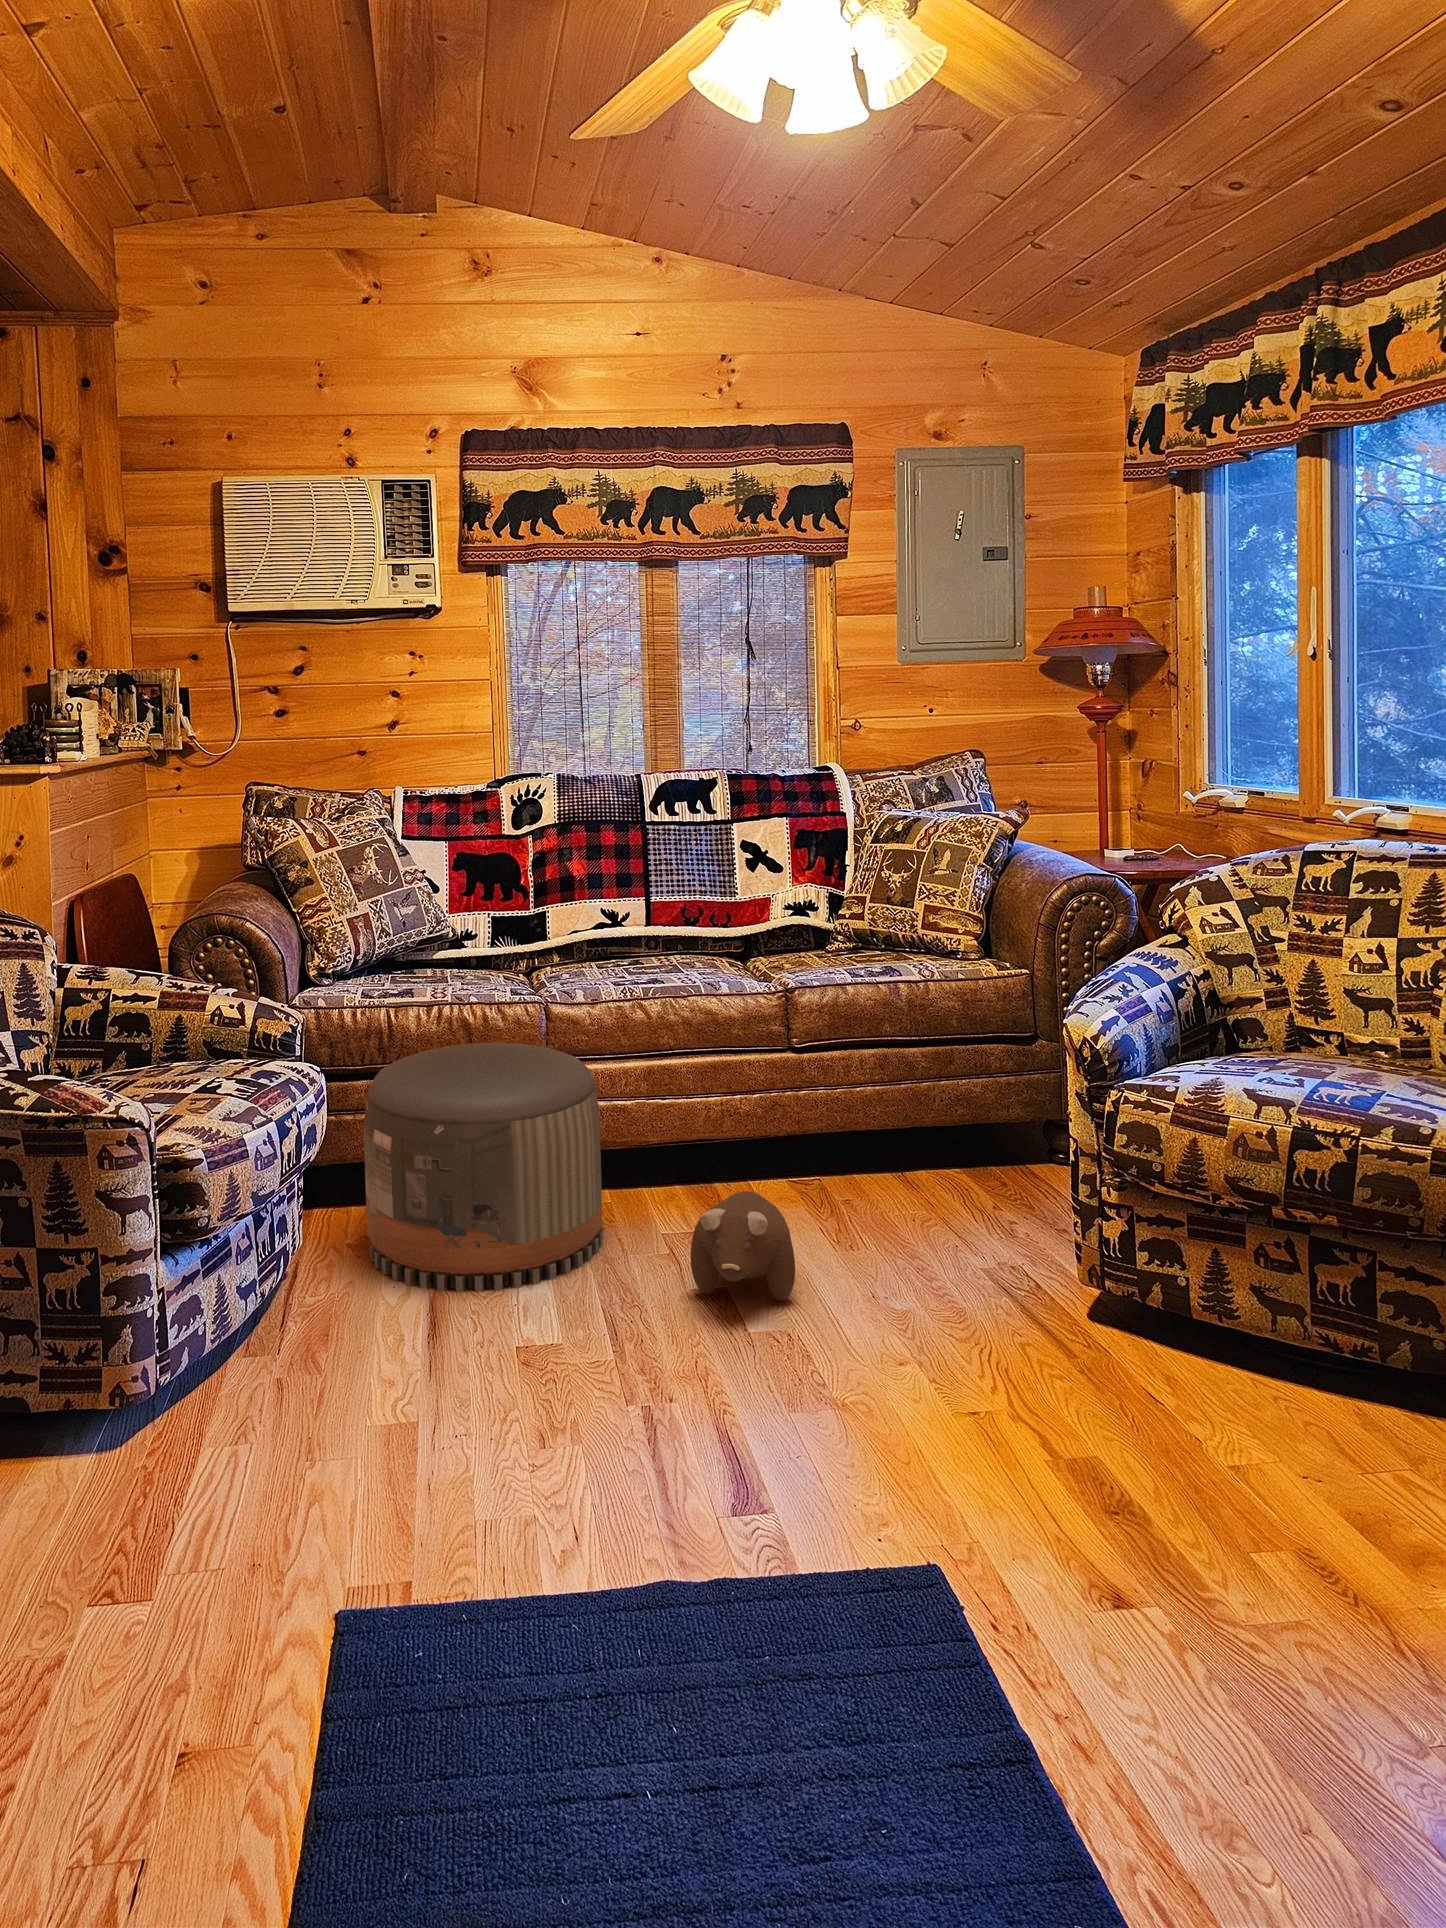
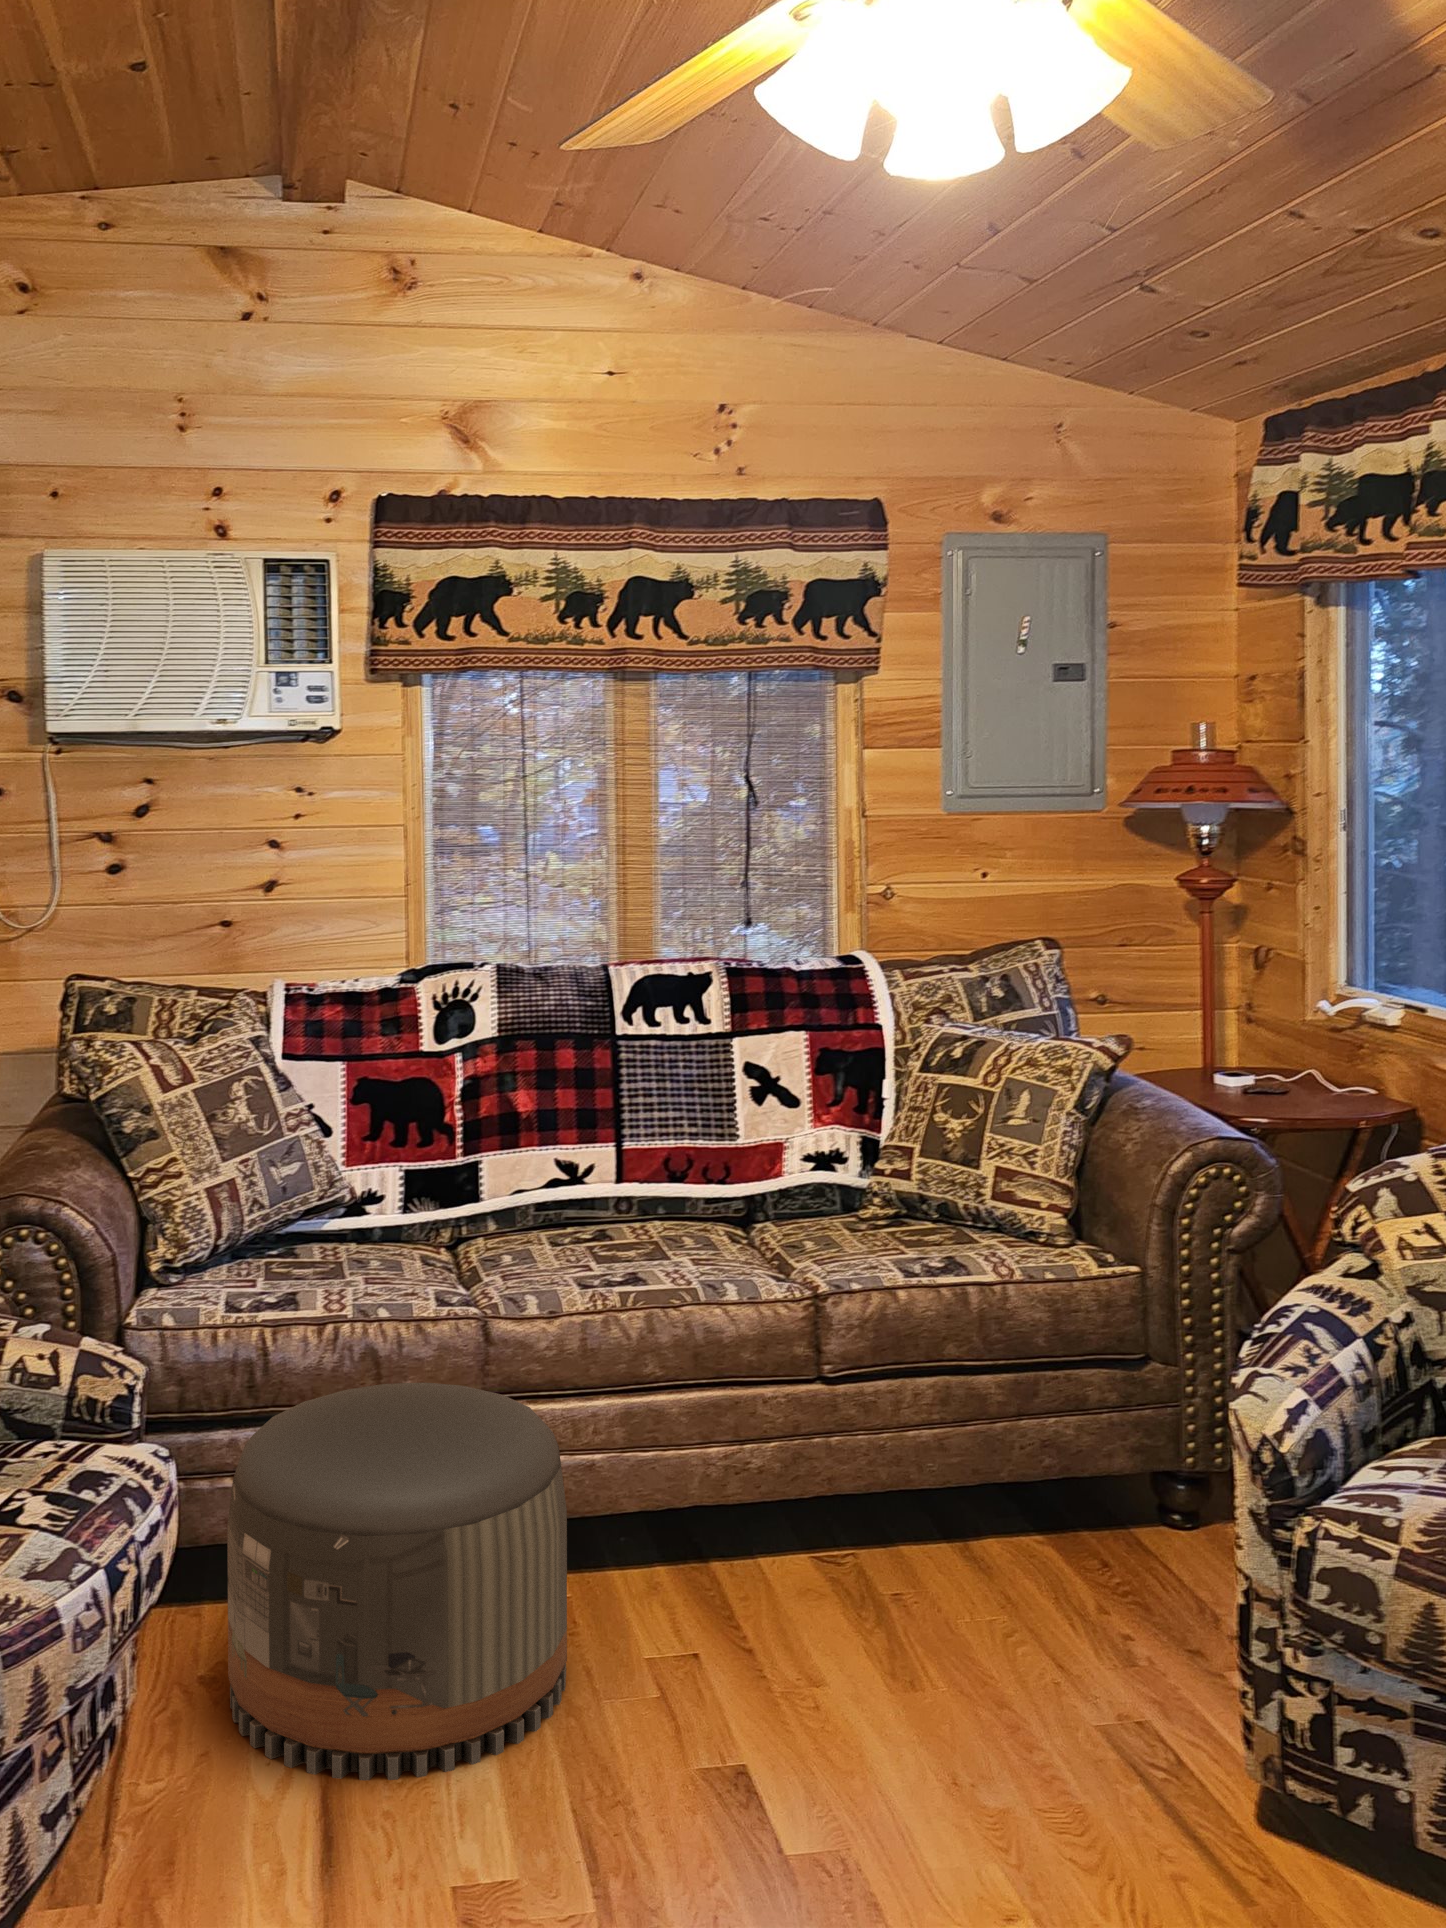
plush toy: present [691,1191,795,1301] -> none [700,1626,850,1794]

